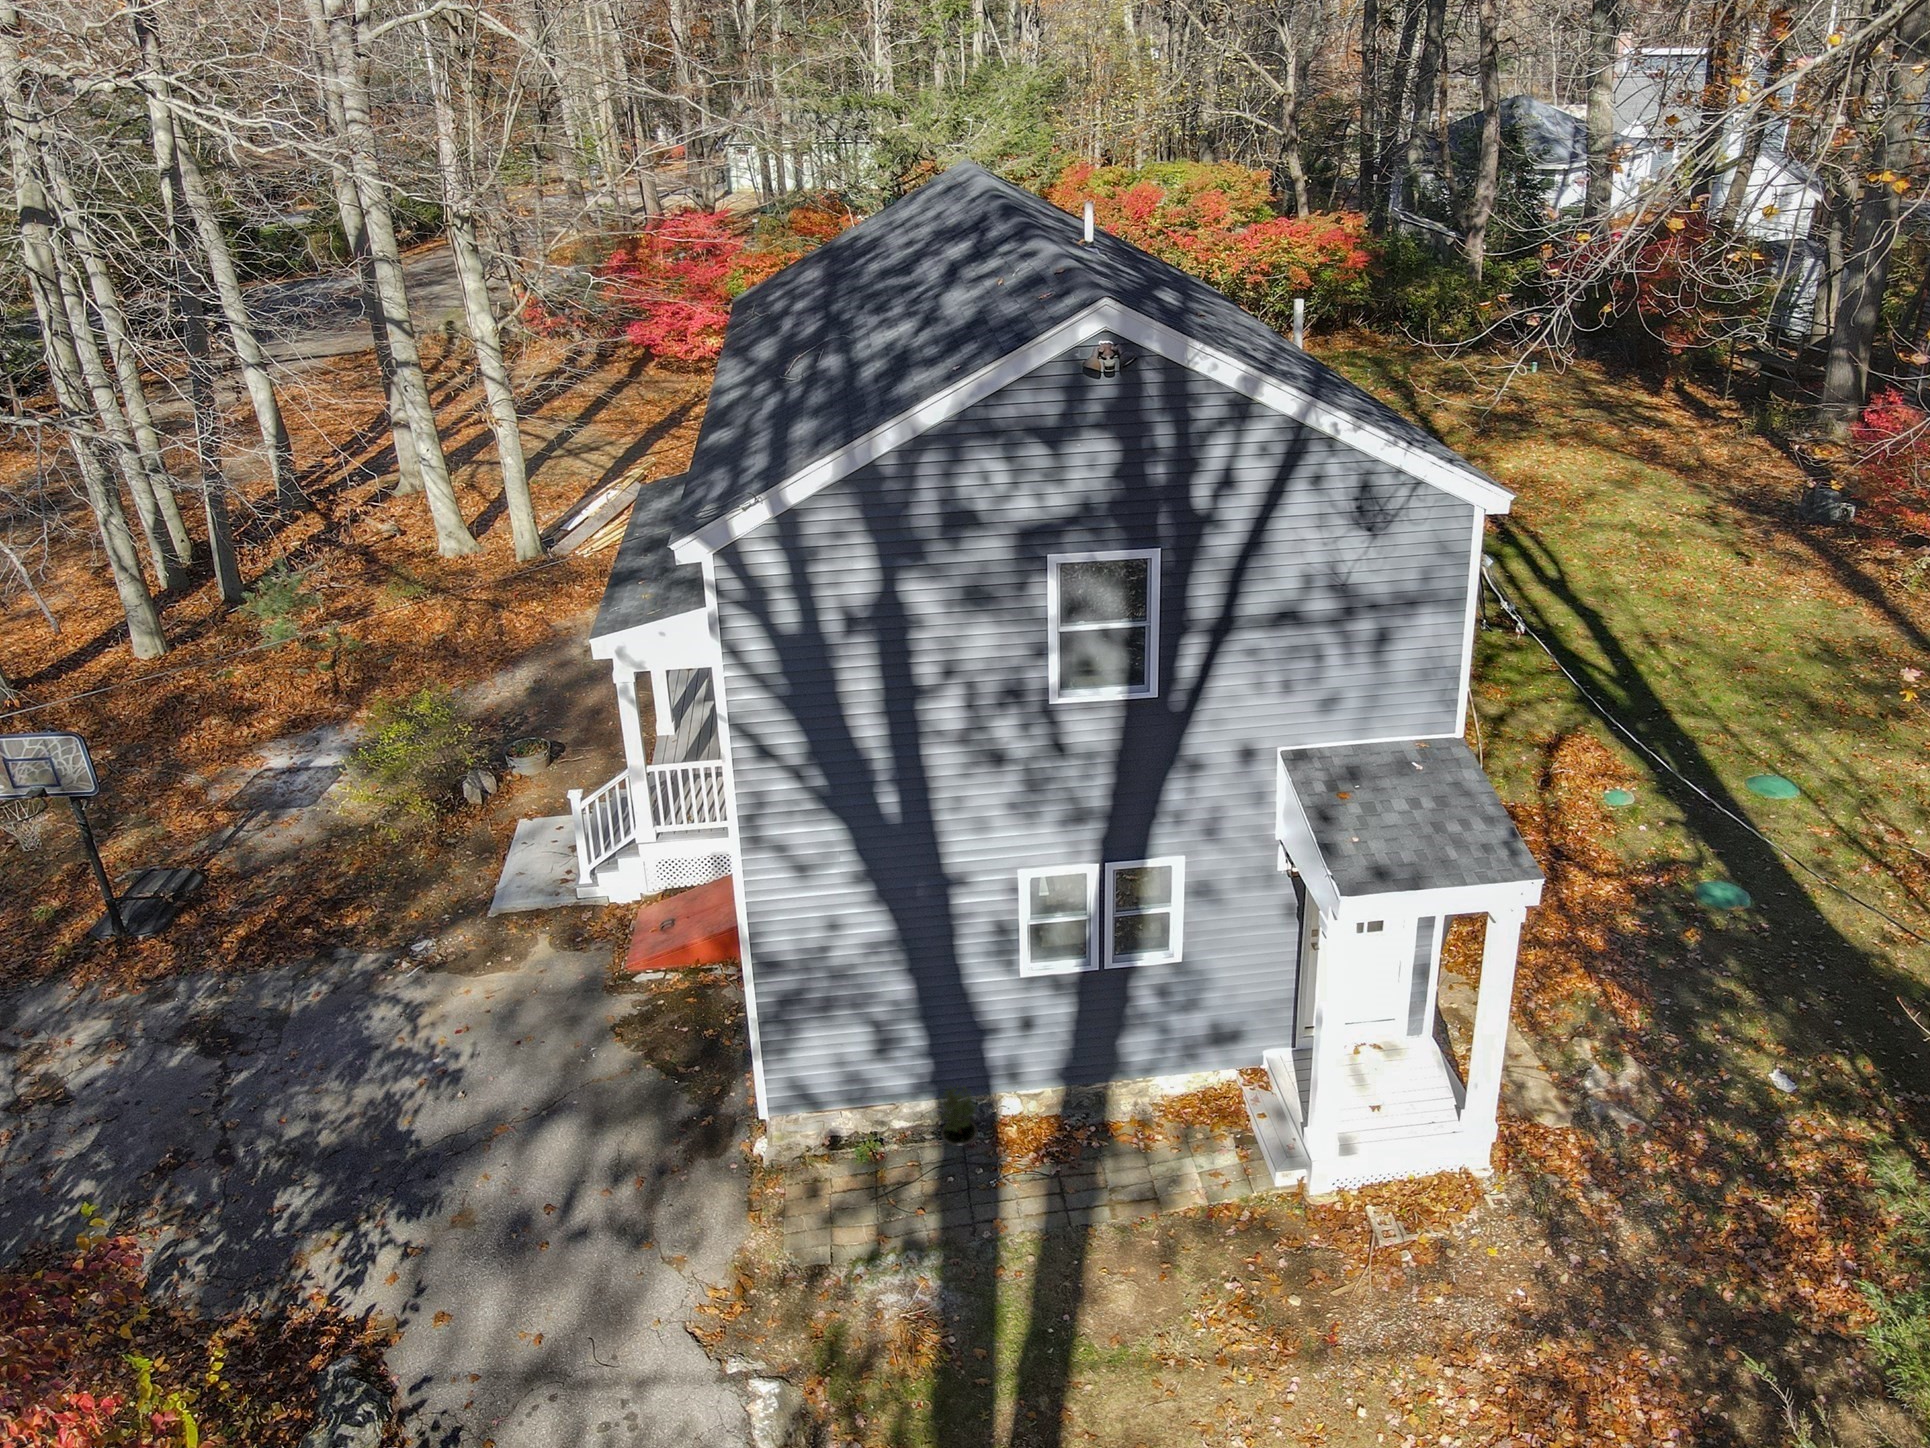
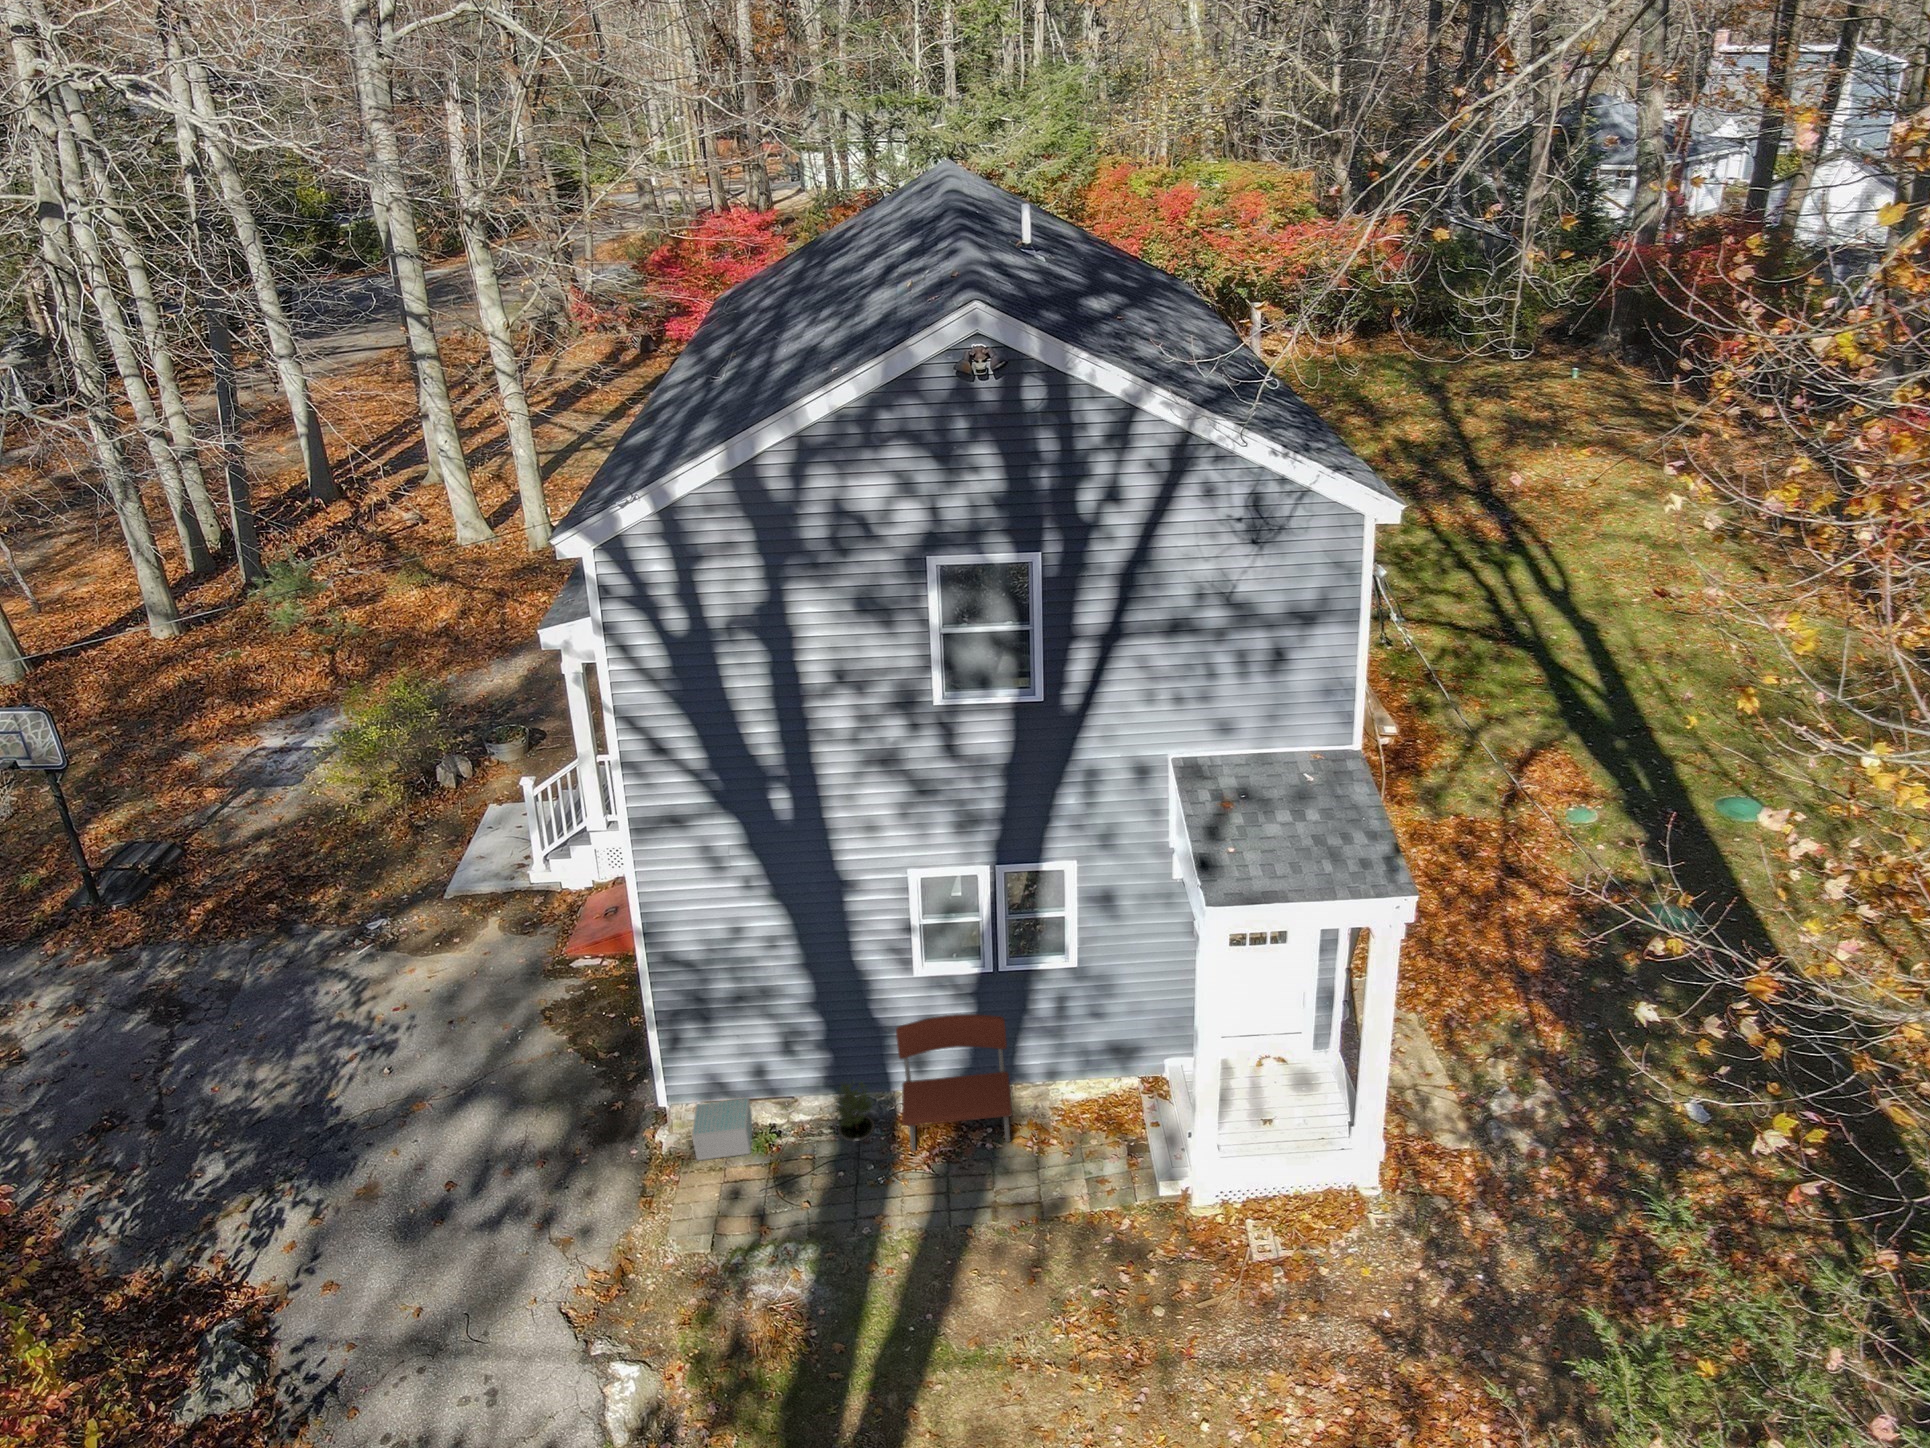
bench: none [1003,1013,1124,1153] -> present [896,1014,1012,1151]
storage box: none [796,1107,856,1173] -> present [692,1098,752,1160]

